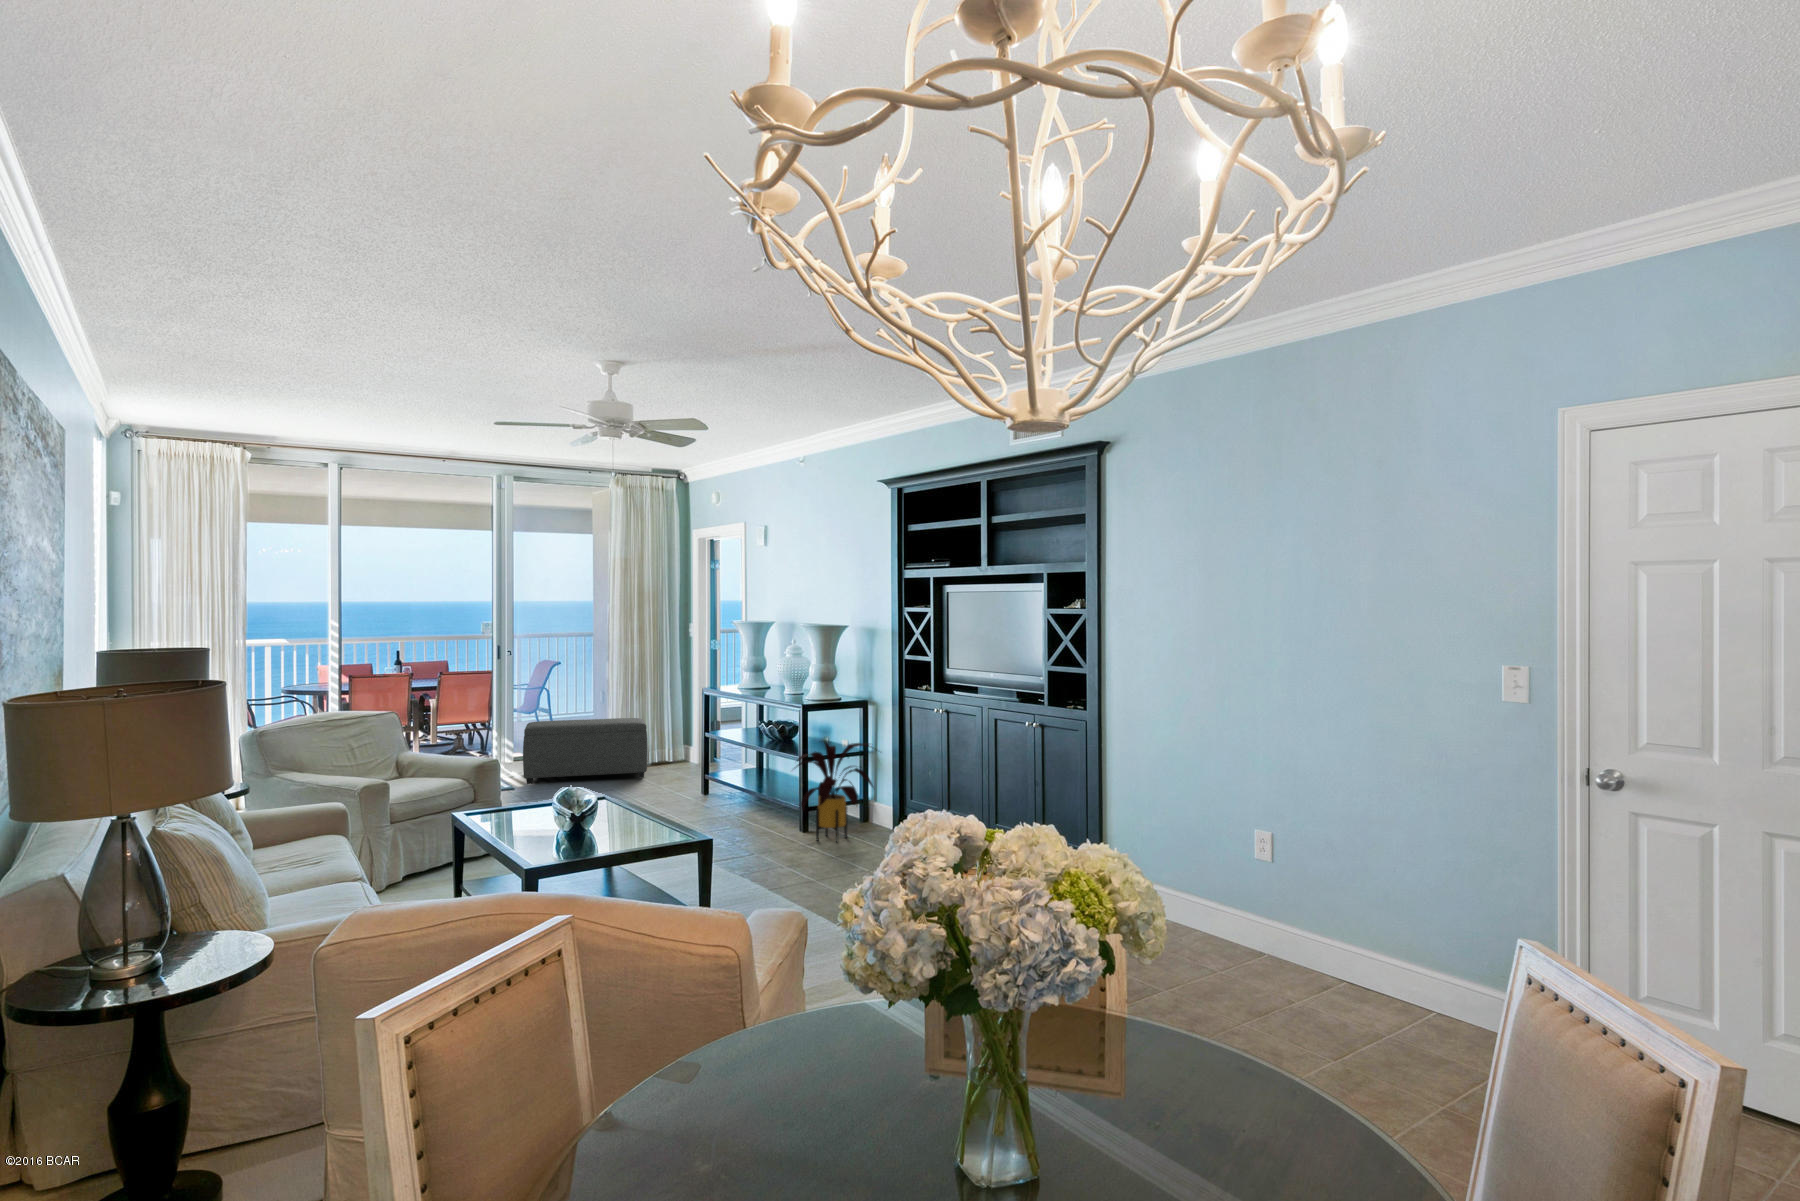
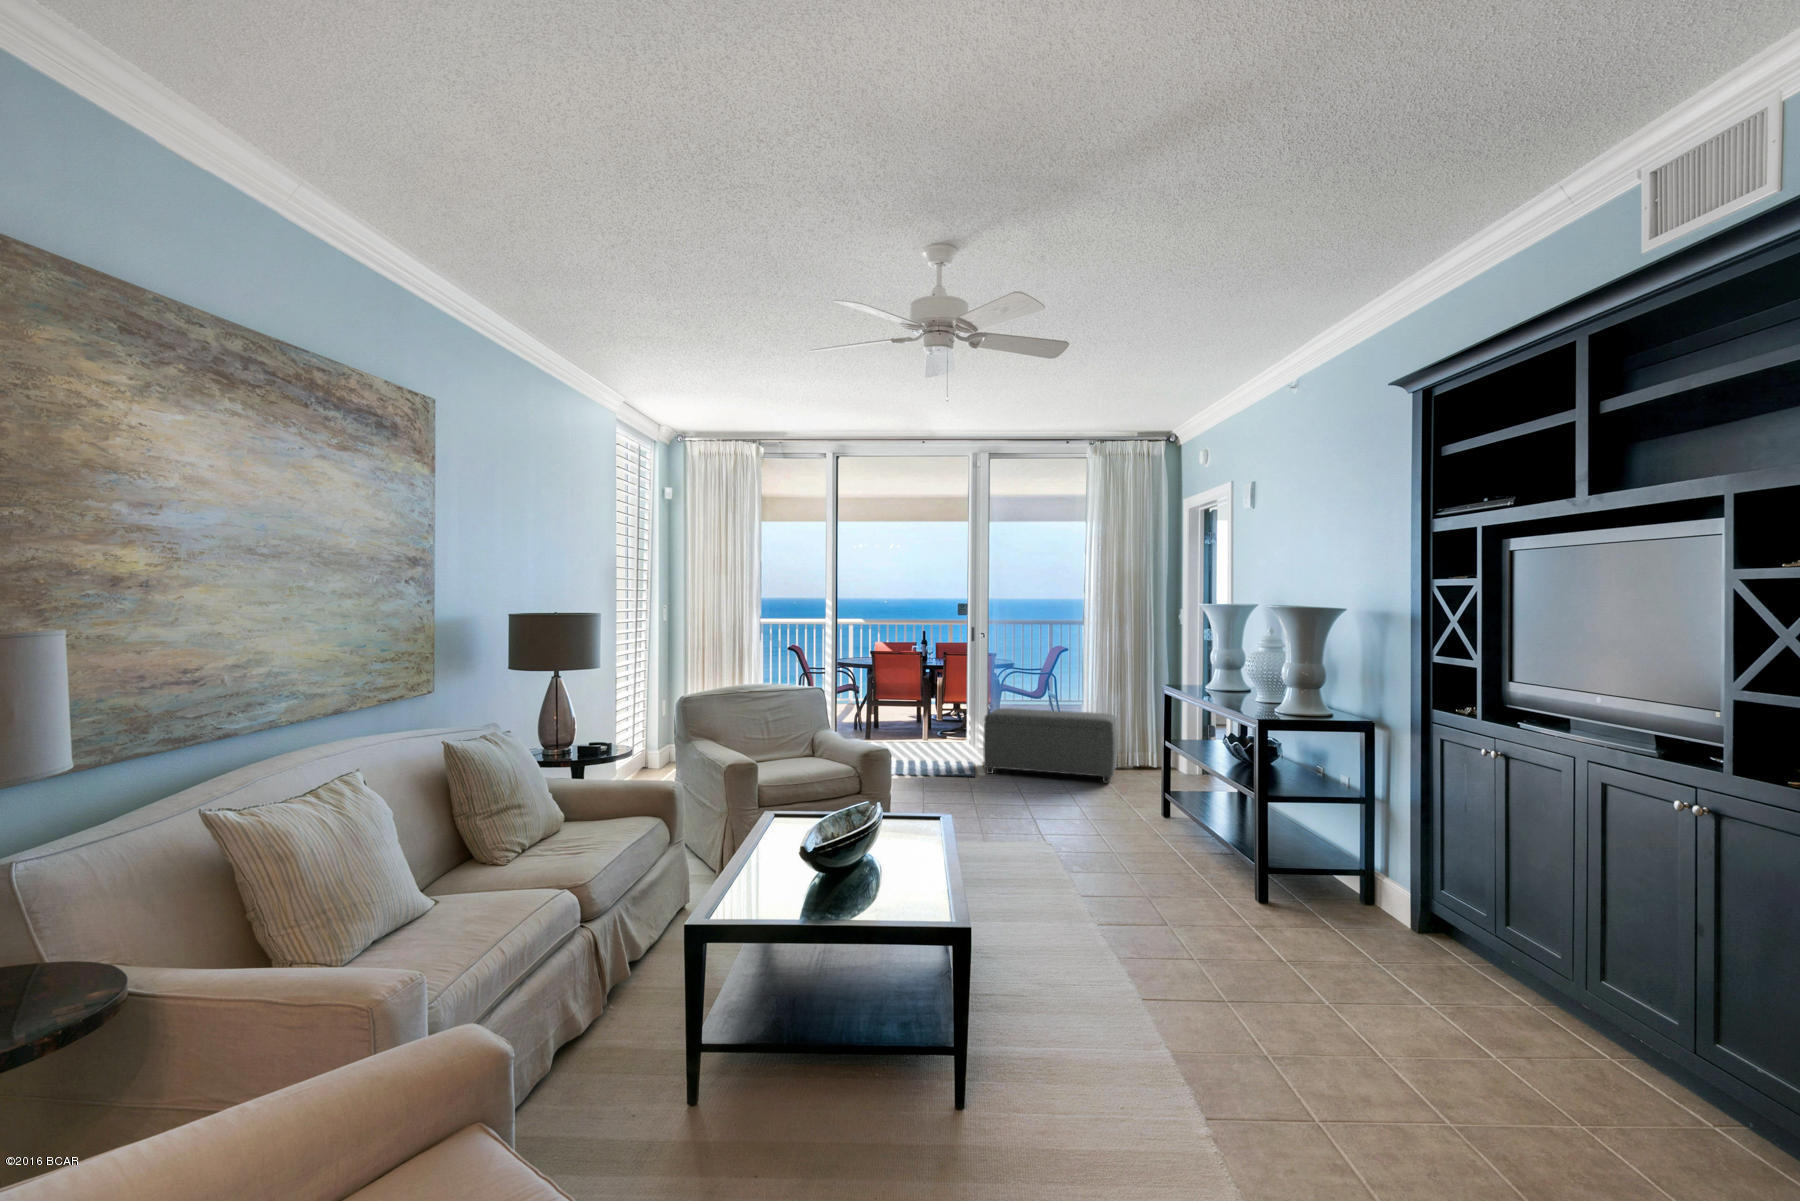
house plant: present [797,742,873,842] -> none [1235,775,1396,929]

